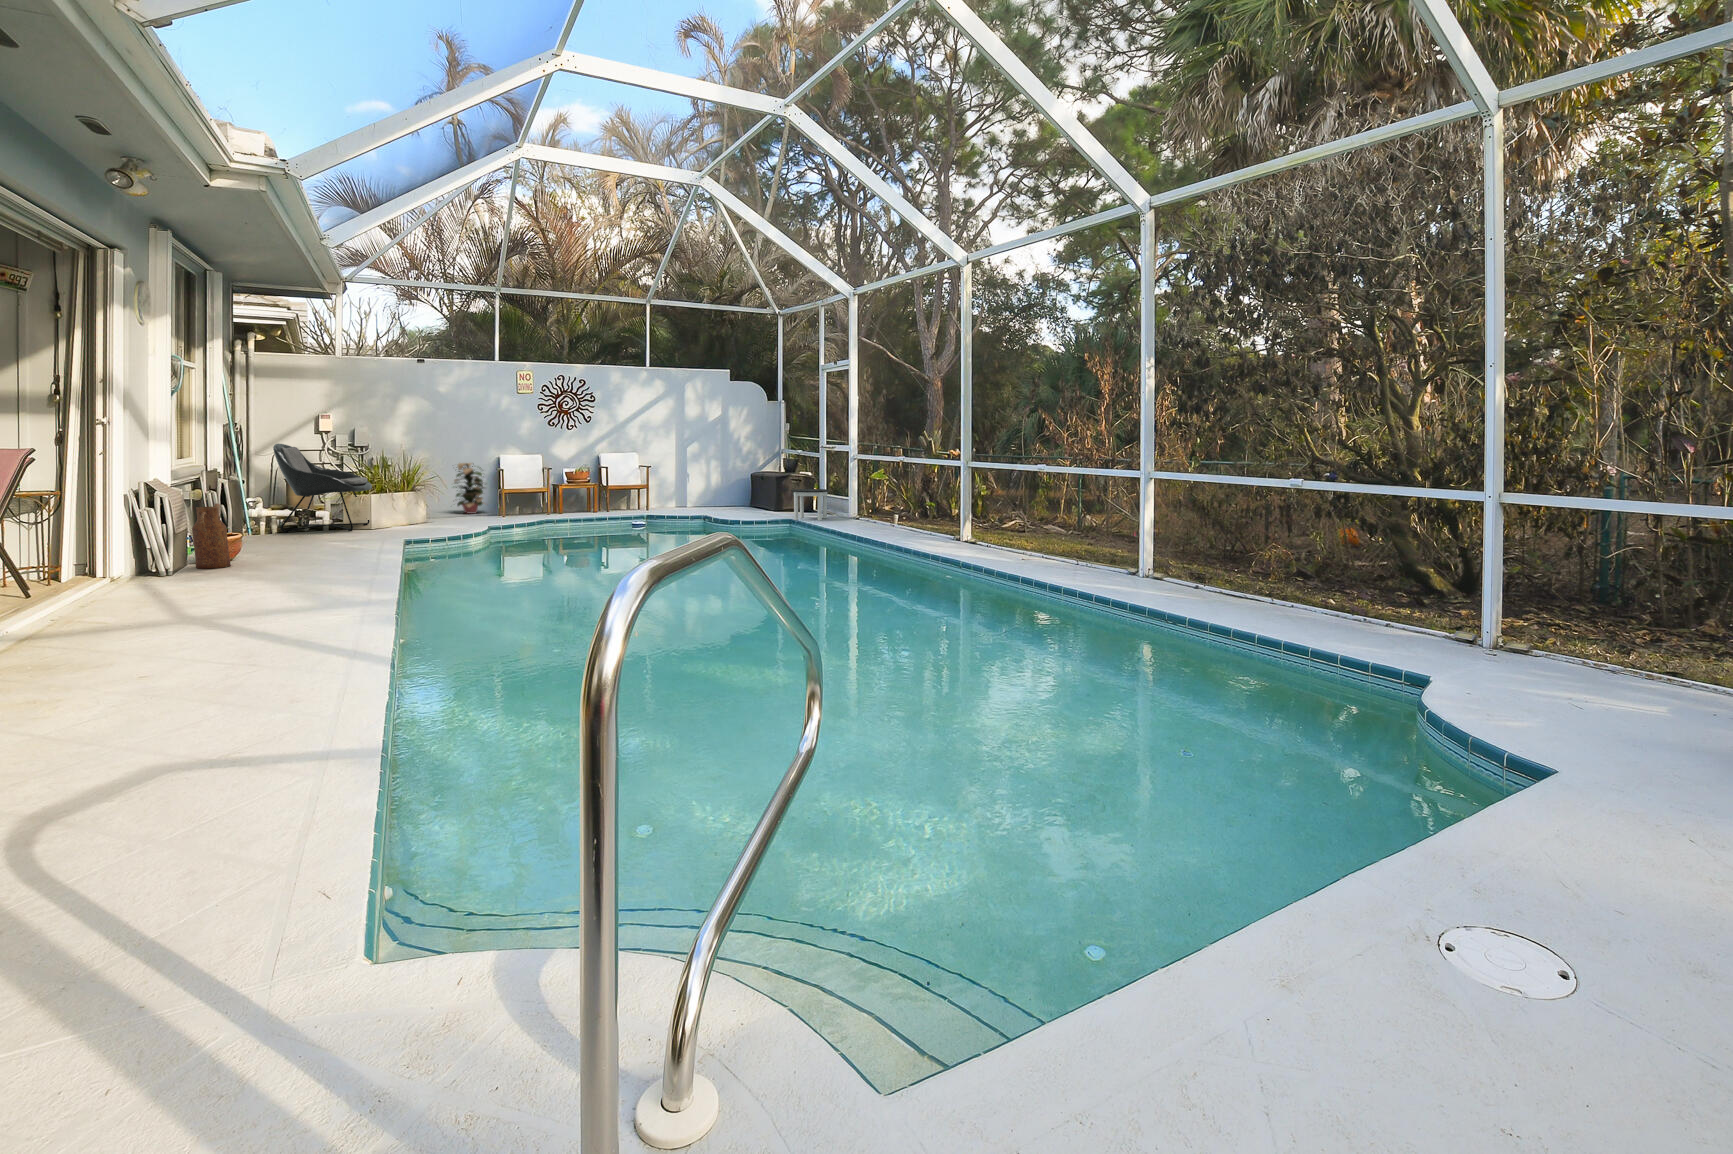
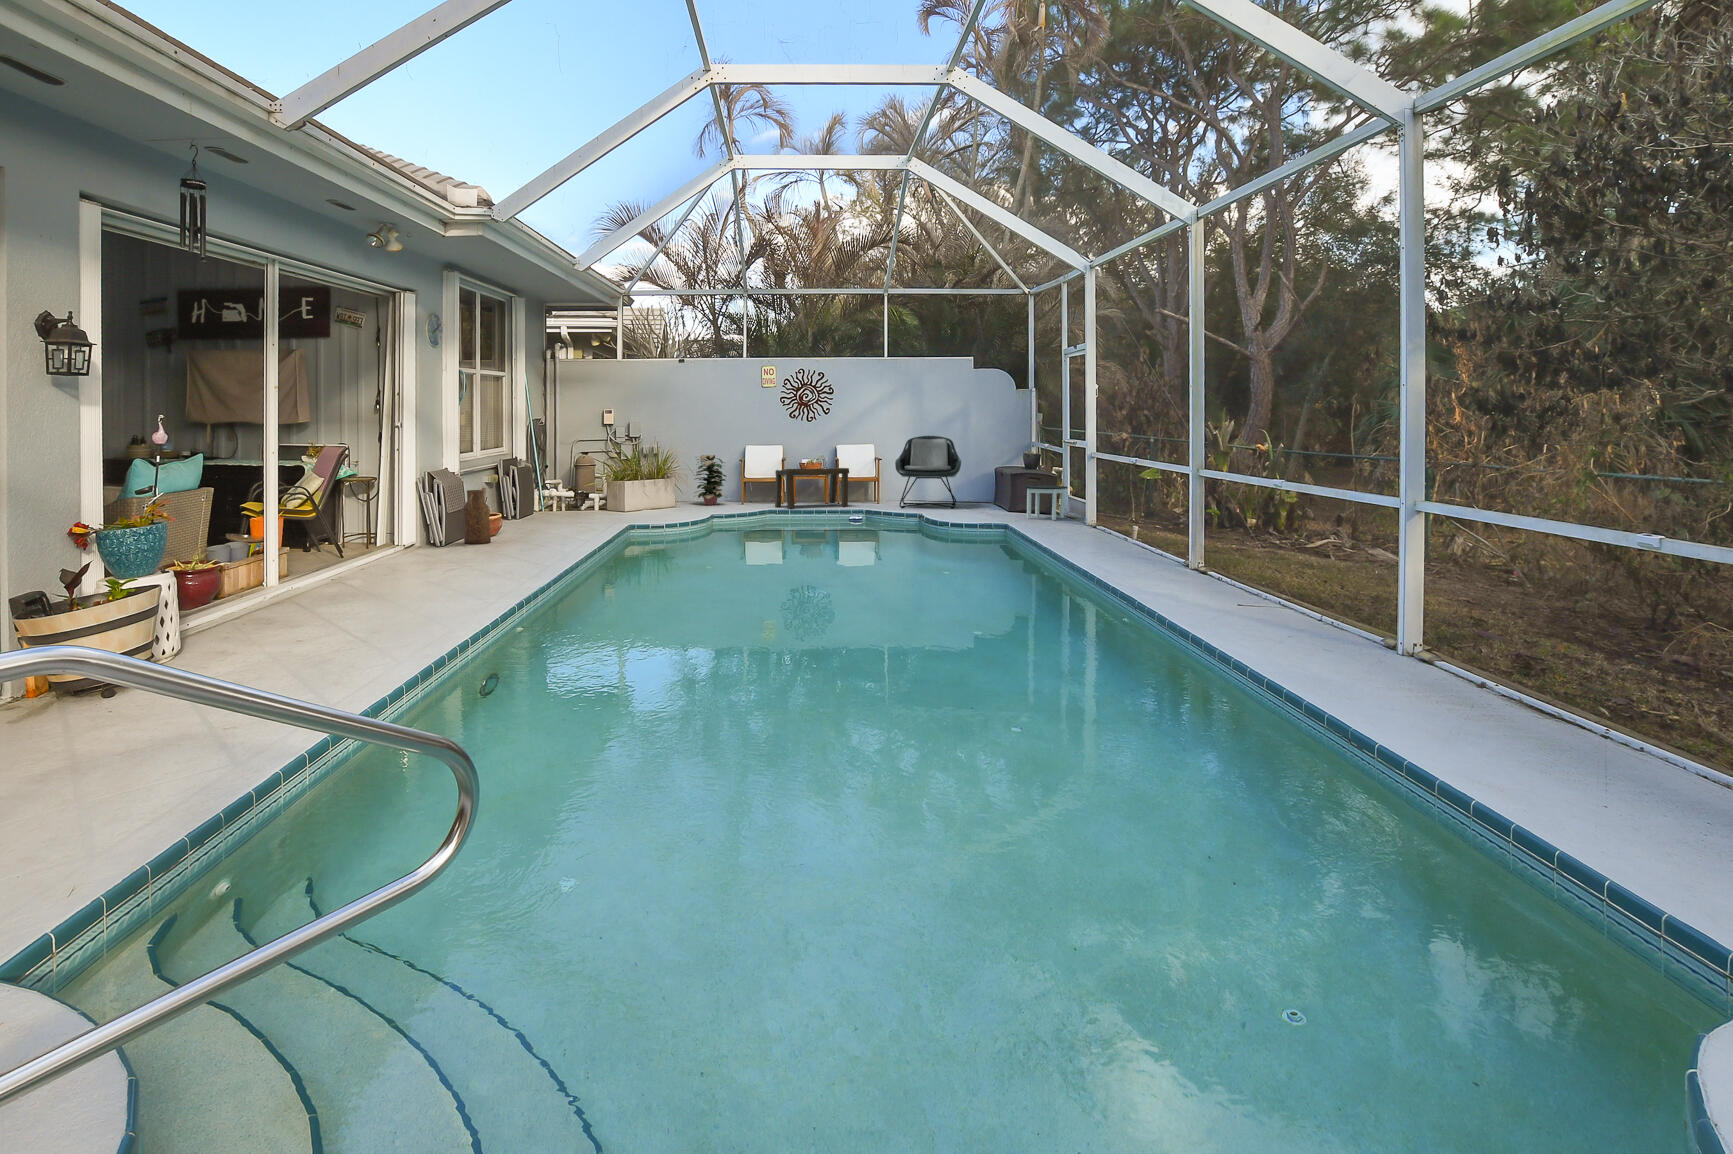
lounge chair: present [273,444,372,533] -> present [895,436,961,509]
bench: none [540,474,616,516] -> present [775,468,849,509]

